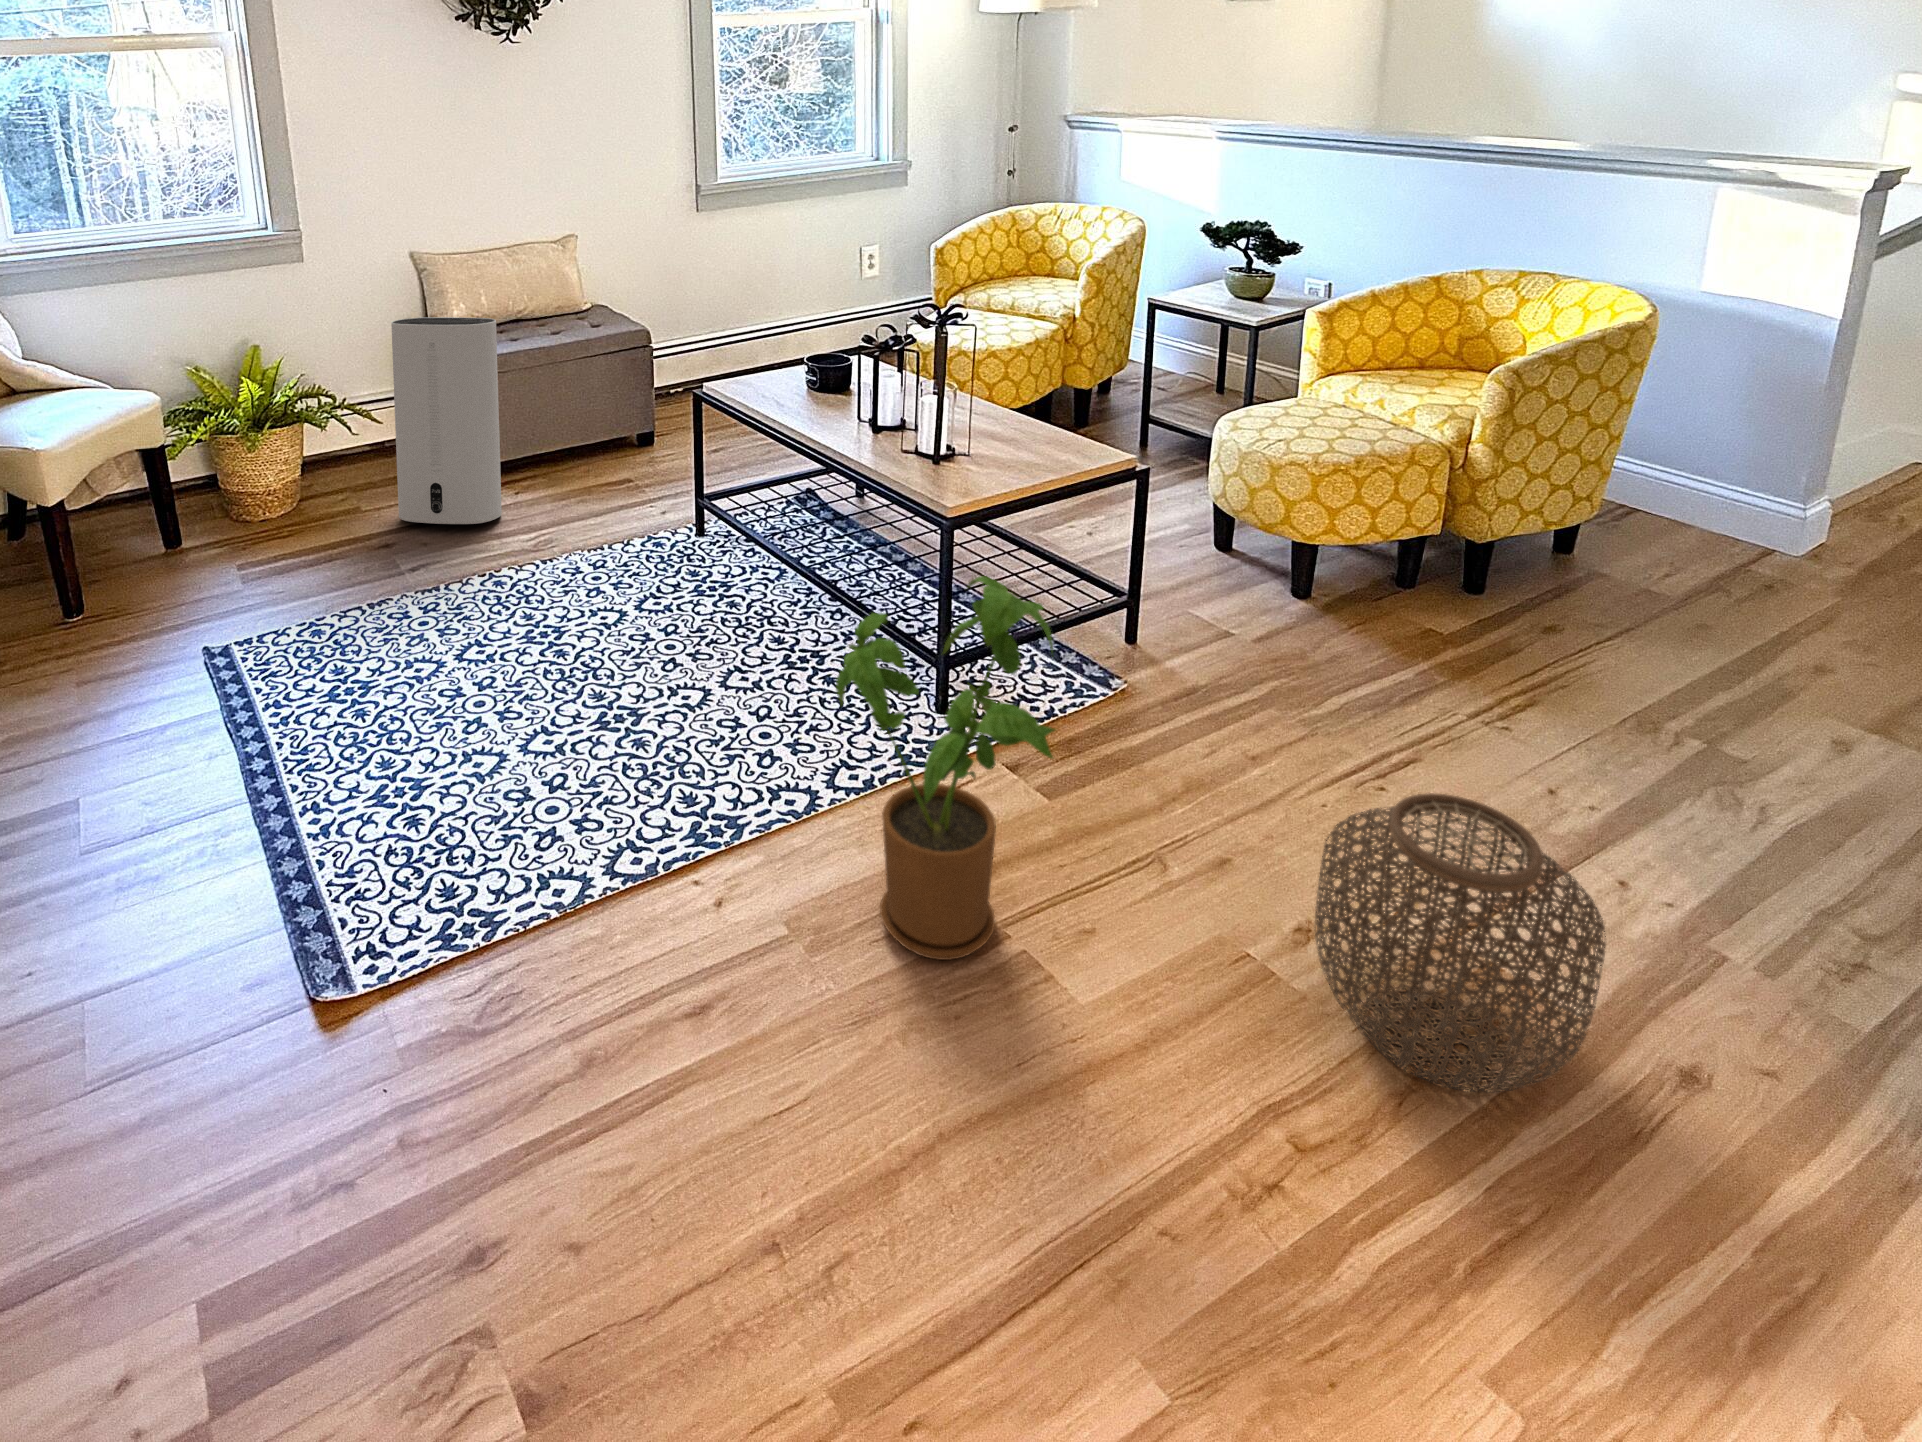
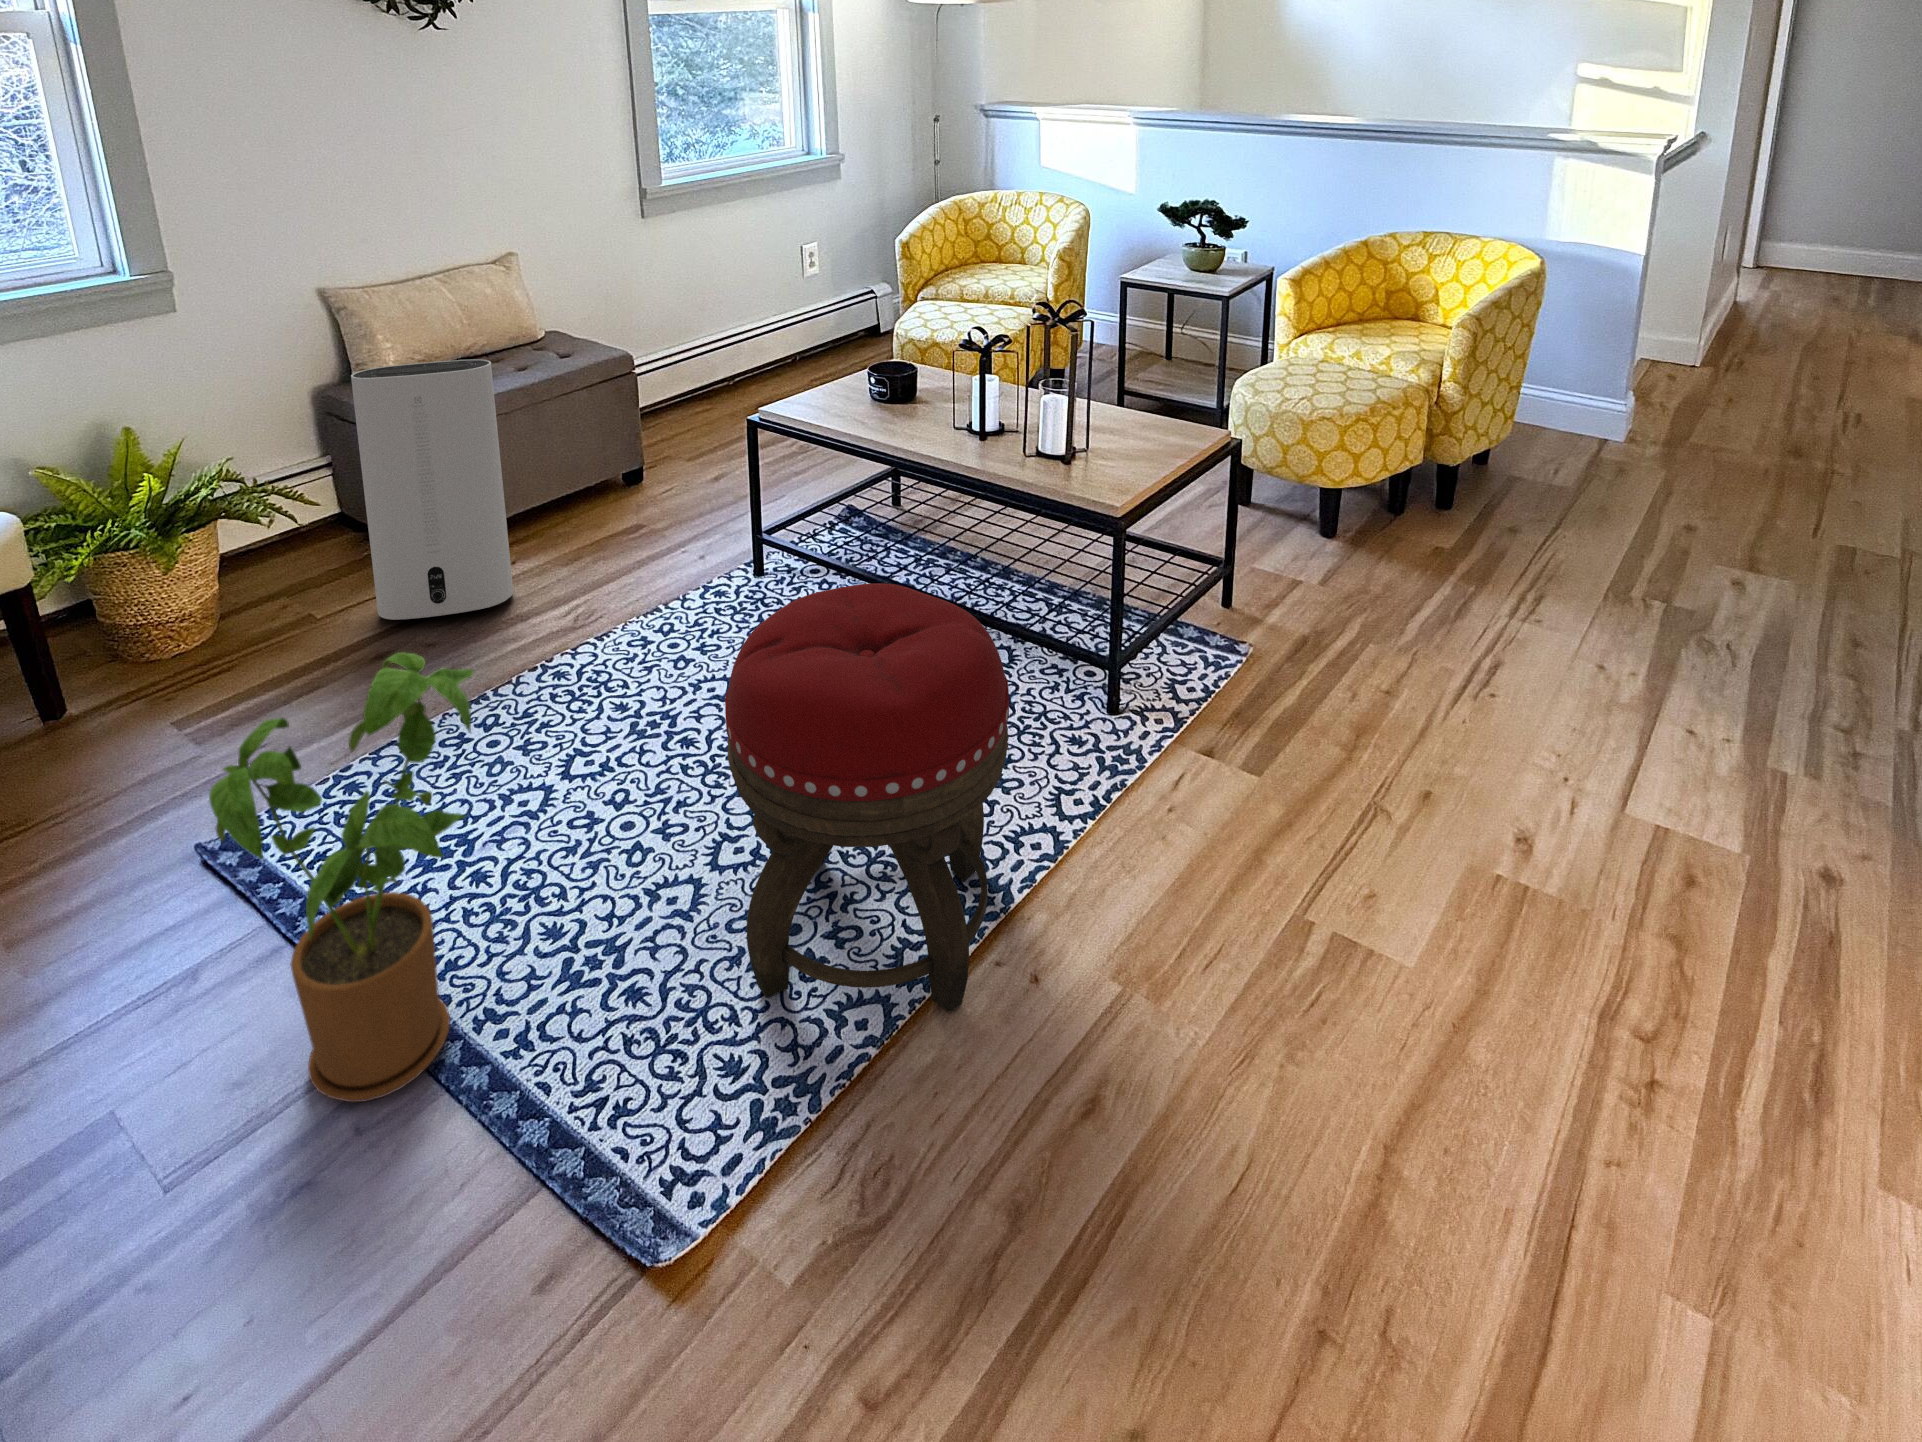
footstool: none [478,527,730,906] -> present [725,583,1009,1012]
house plant: present [836,576,1055,960] -> present [209,652,474,1102]
woven basket: present [1315,793,1606,1092] -> none [1564,692,1815,941]

